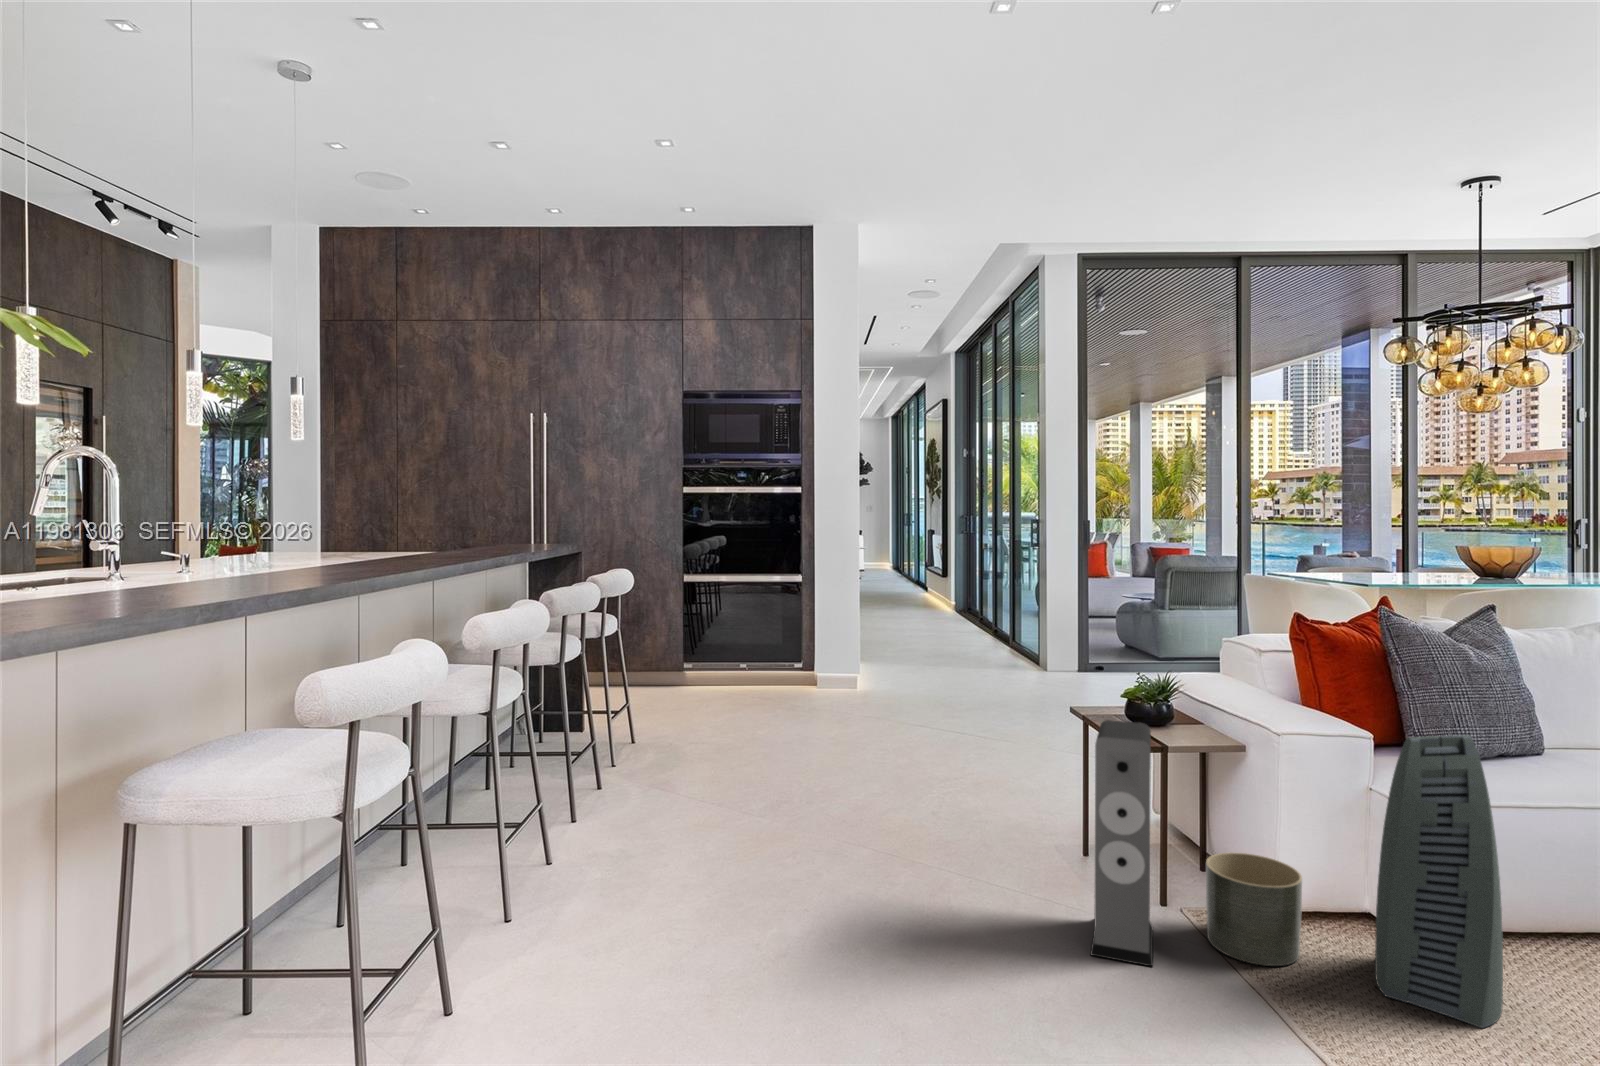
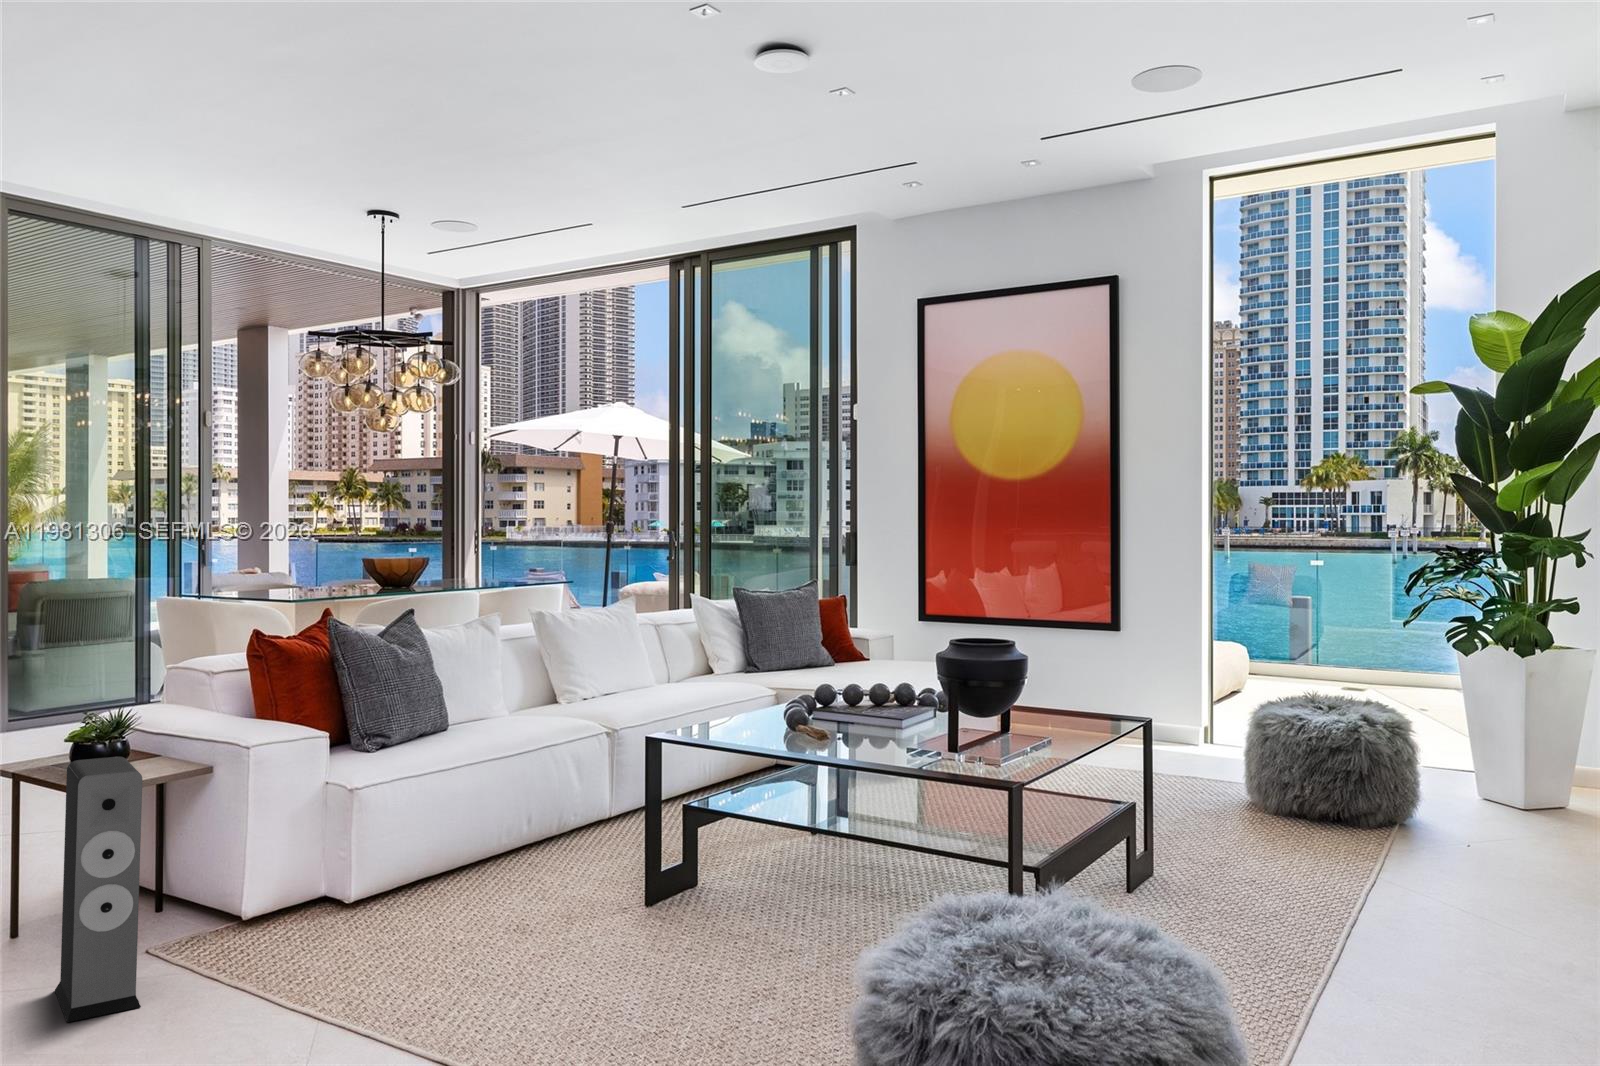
air purifier: present [1375,735,1503,1028] -> none [337,718,428,954]
planter: present [1206,852,1302,966] -> none [184,869,278,972]

